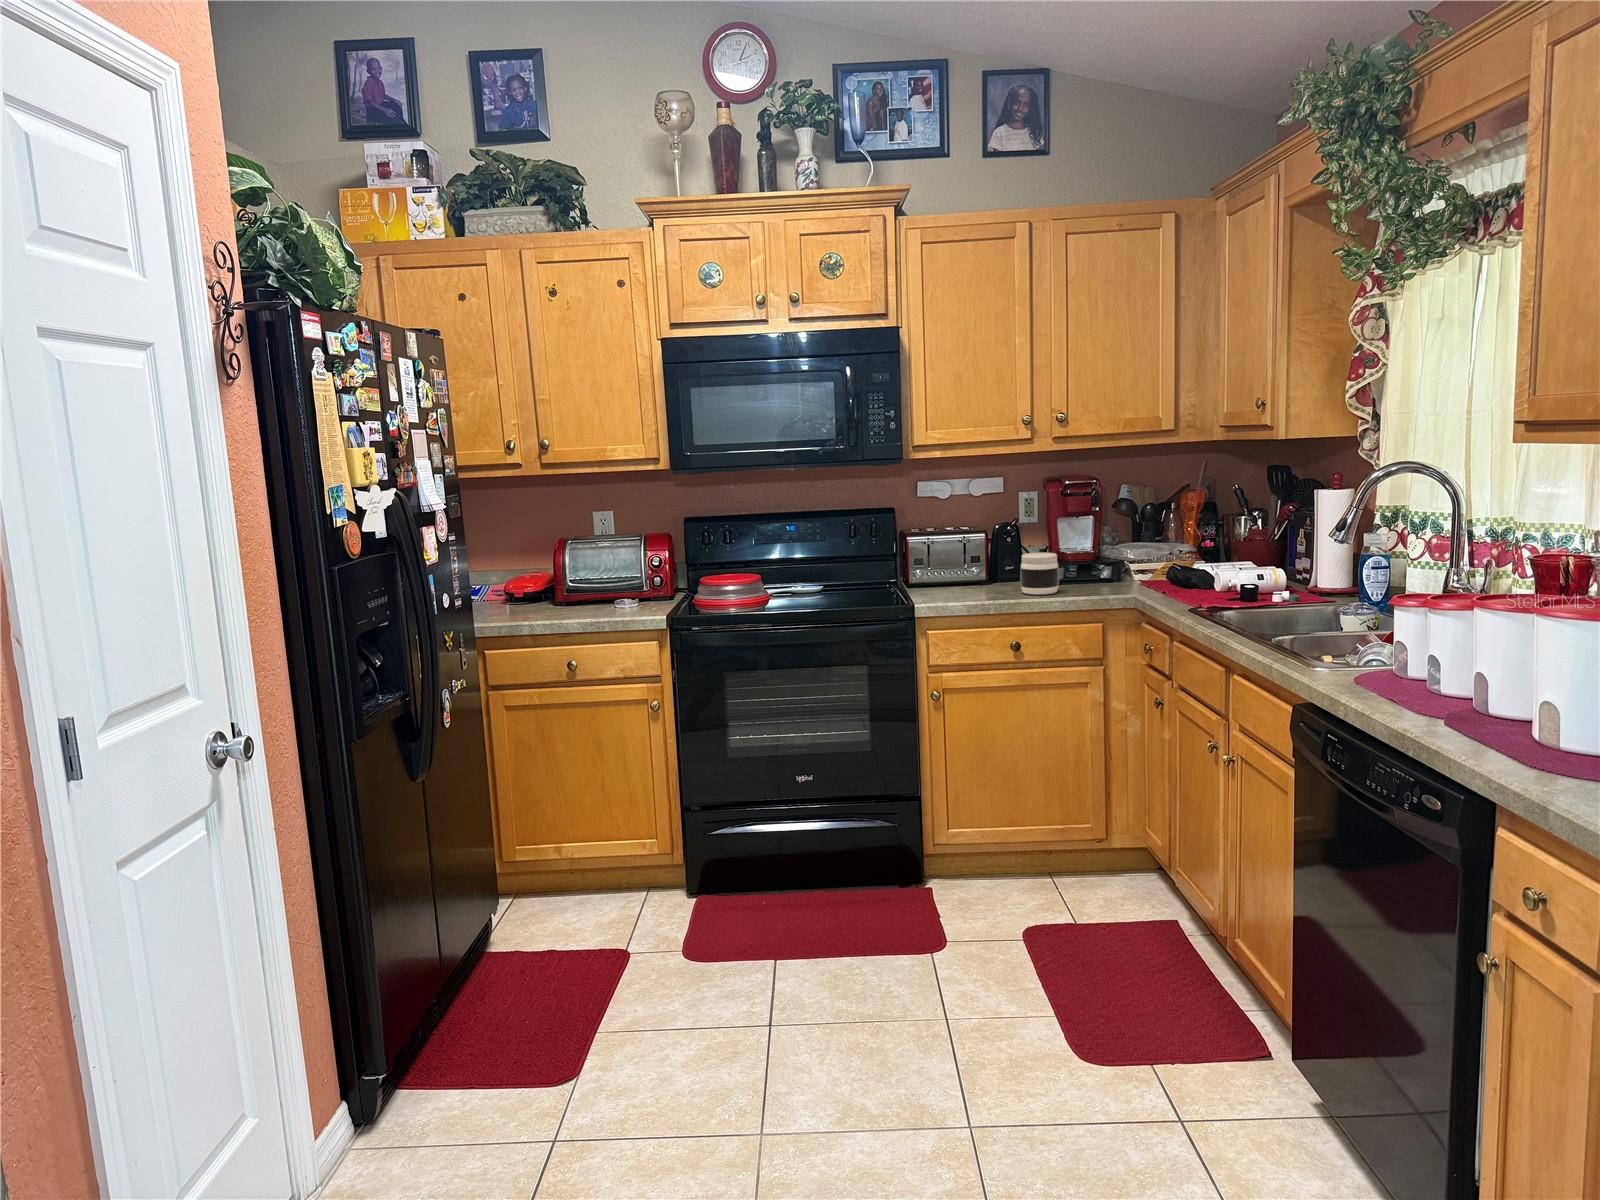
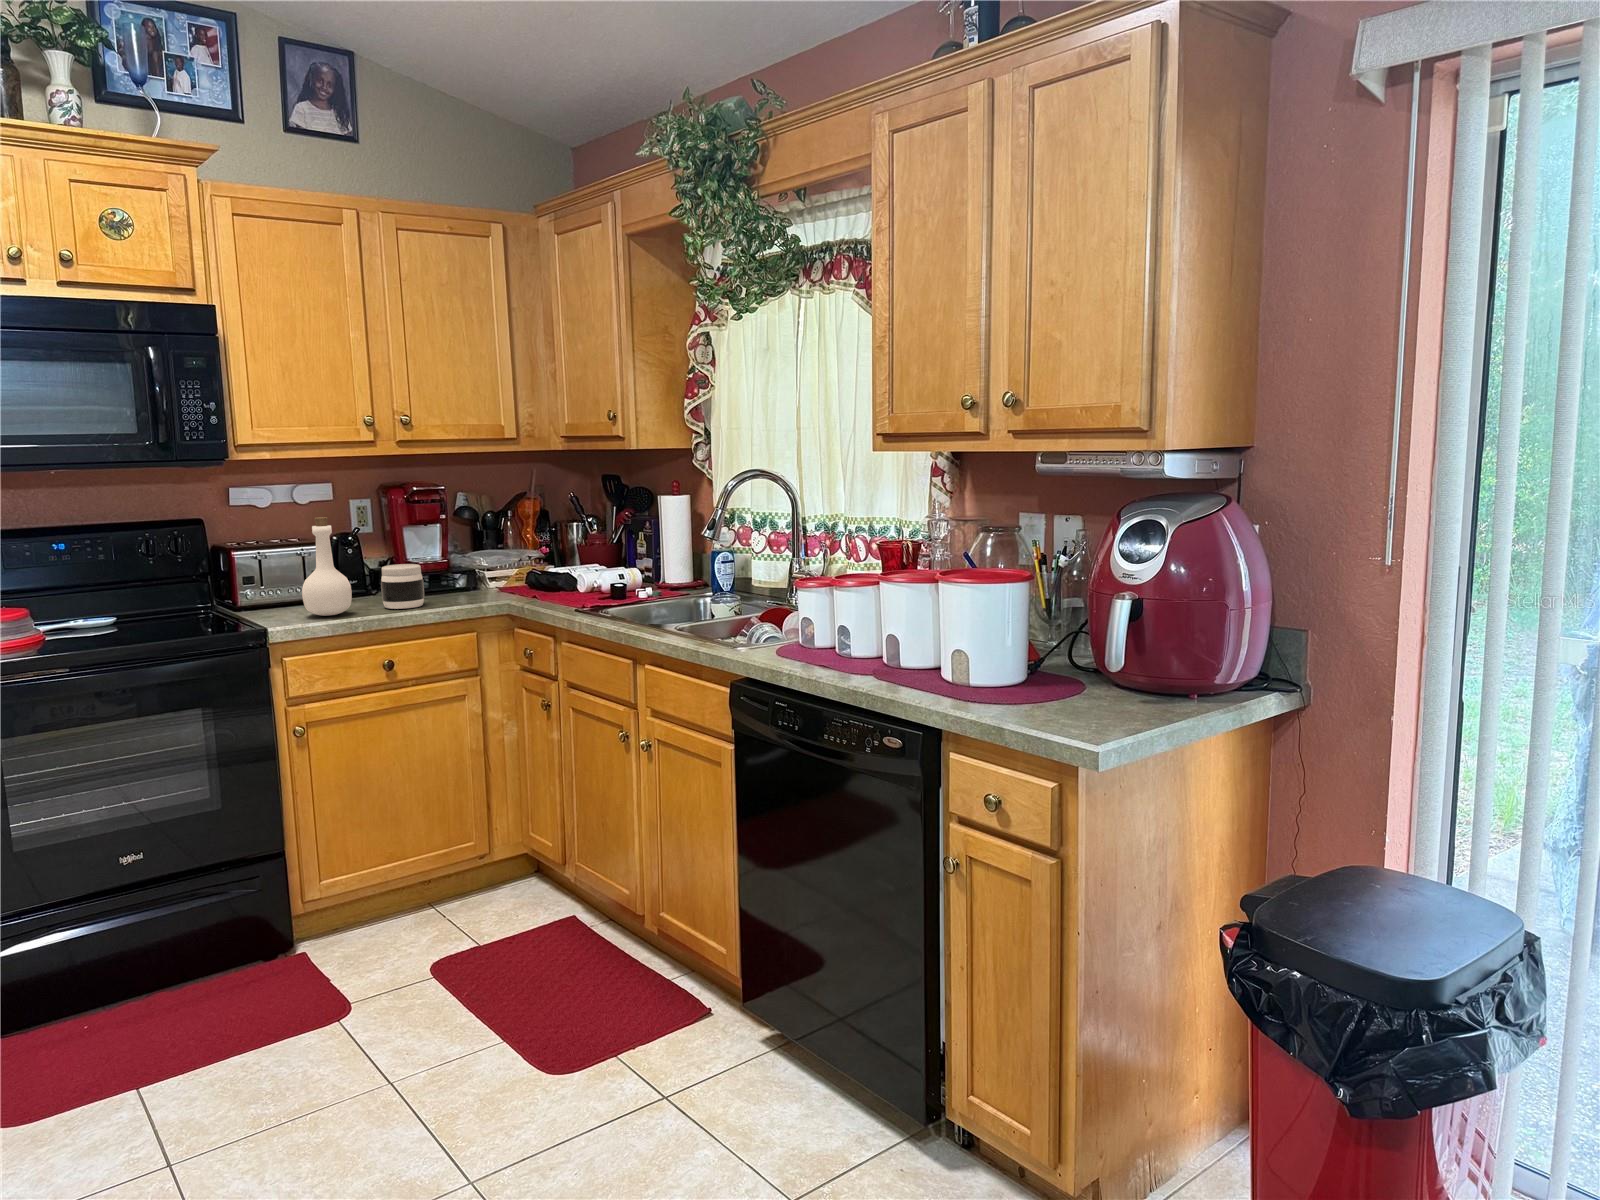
bottle: none [951,508,993,596] -> present [302,517,352,616]

